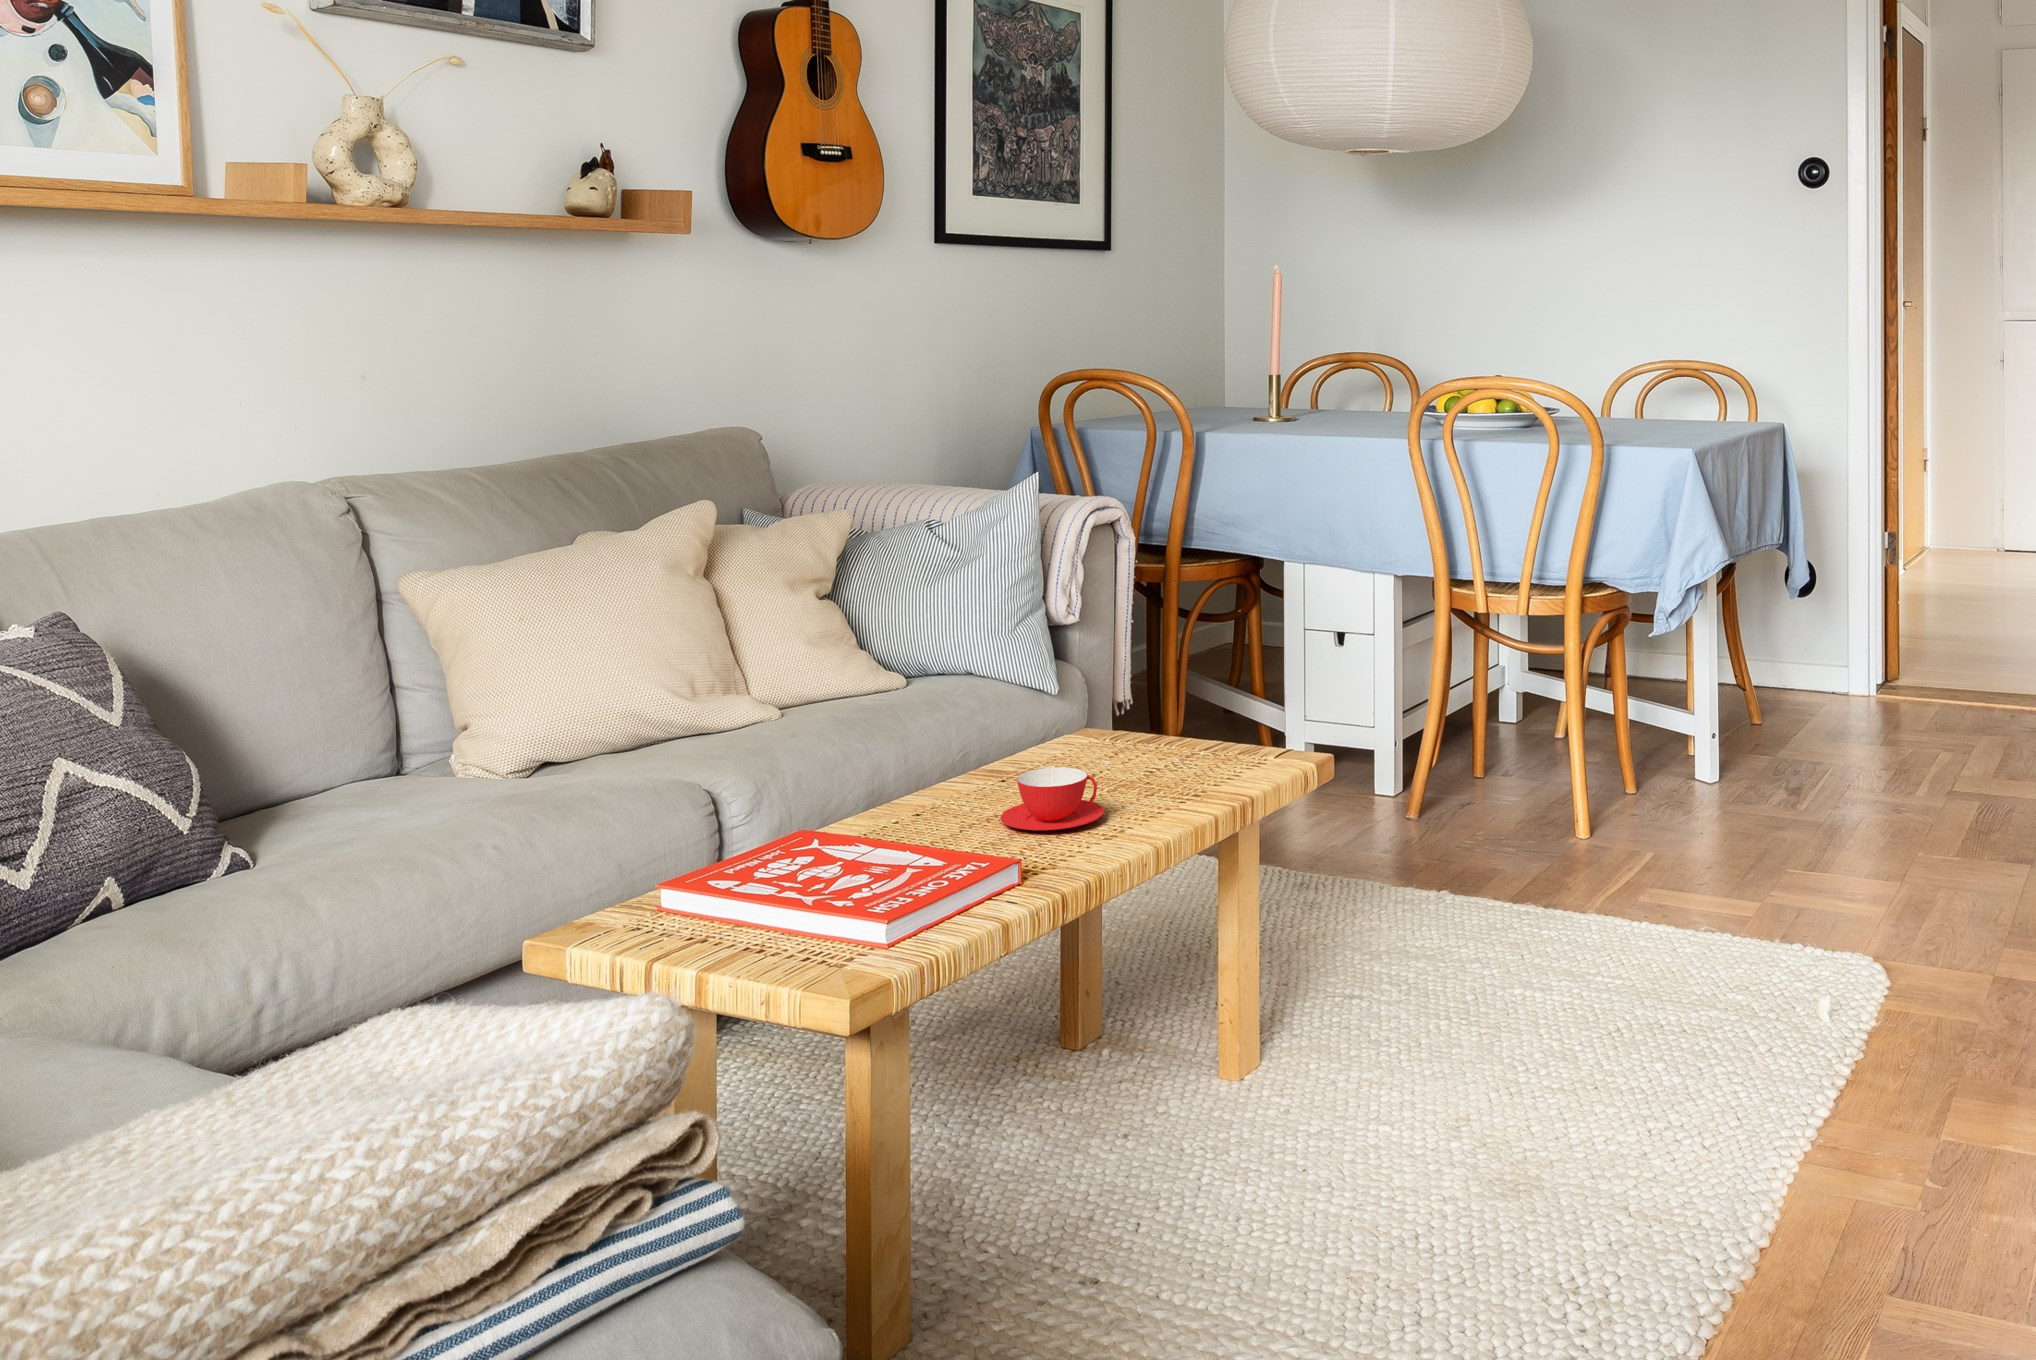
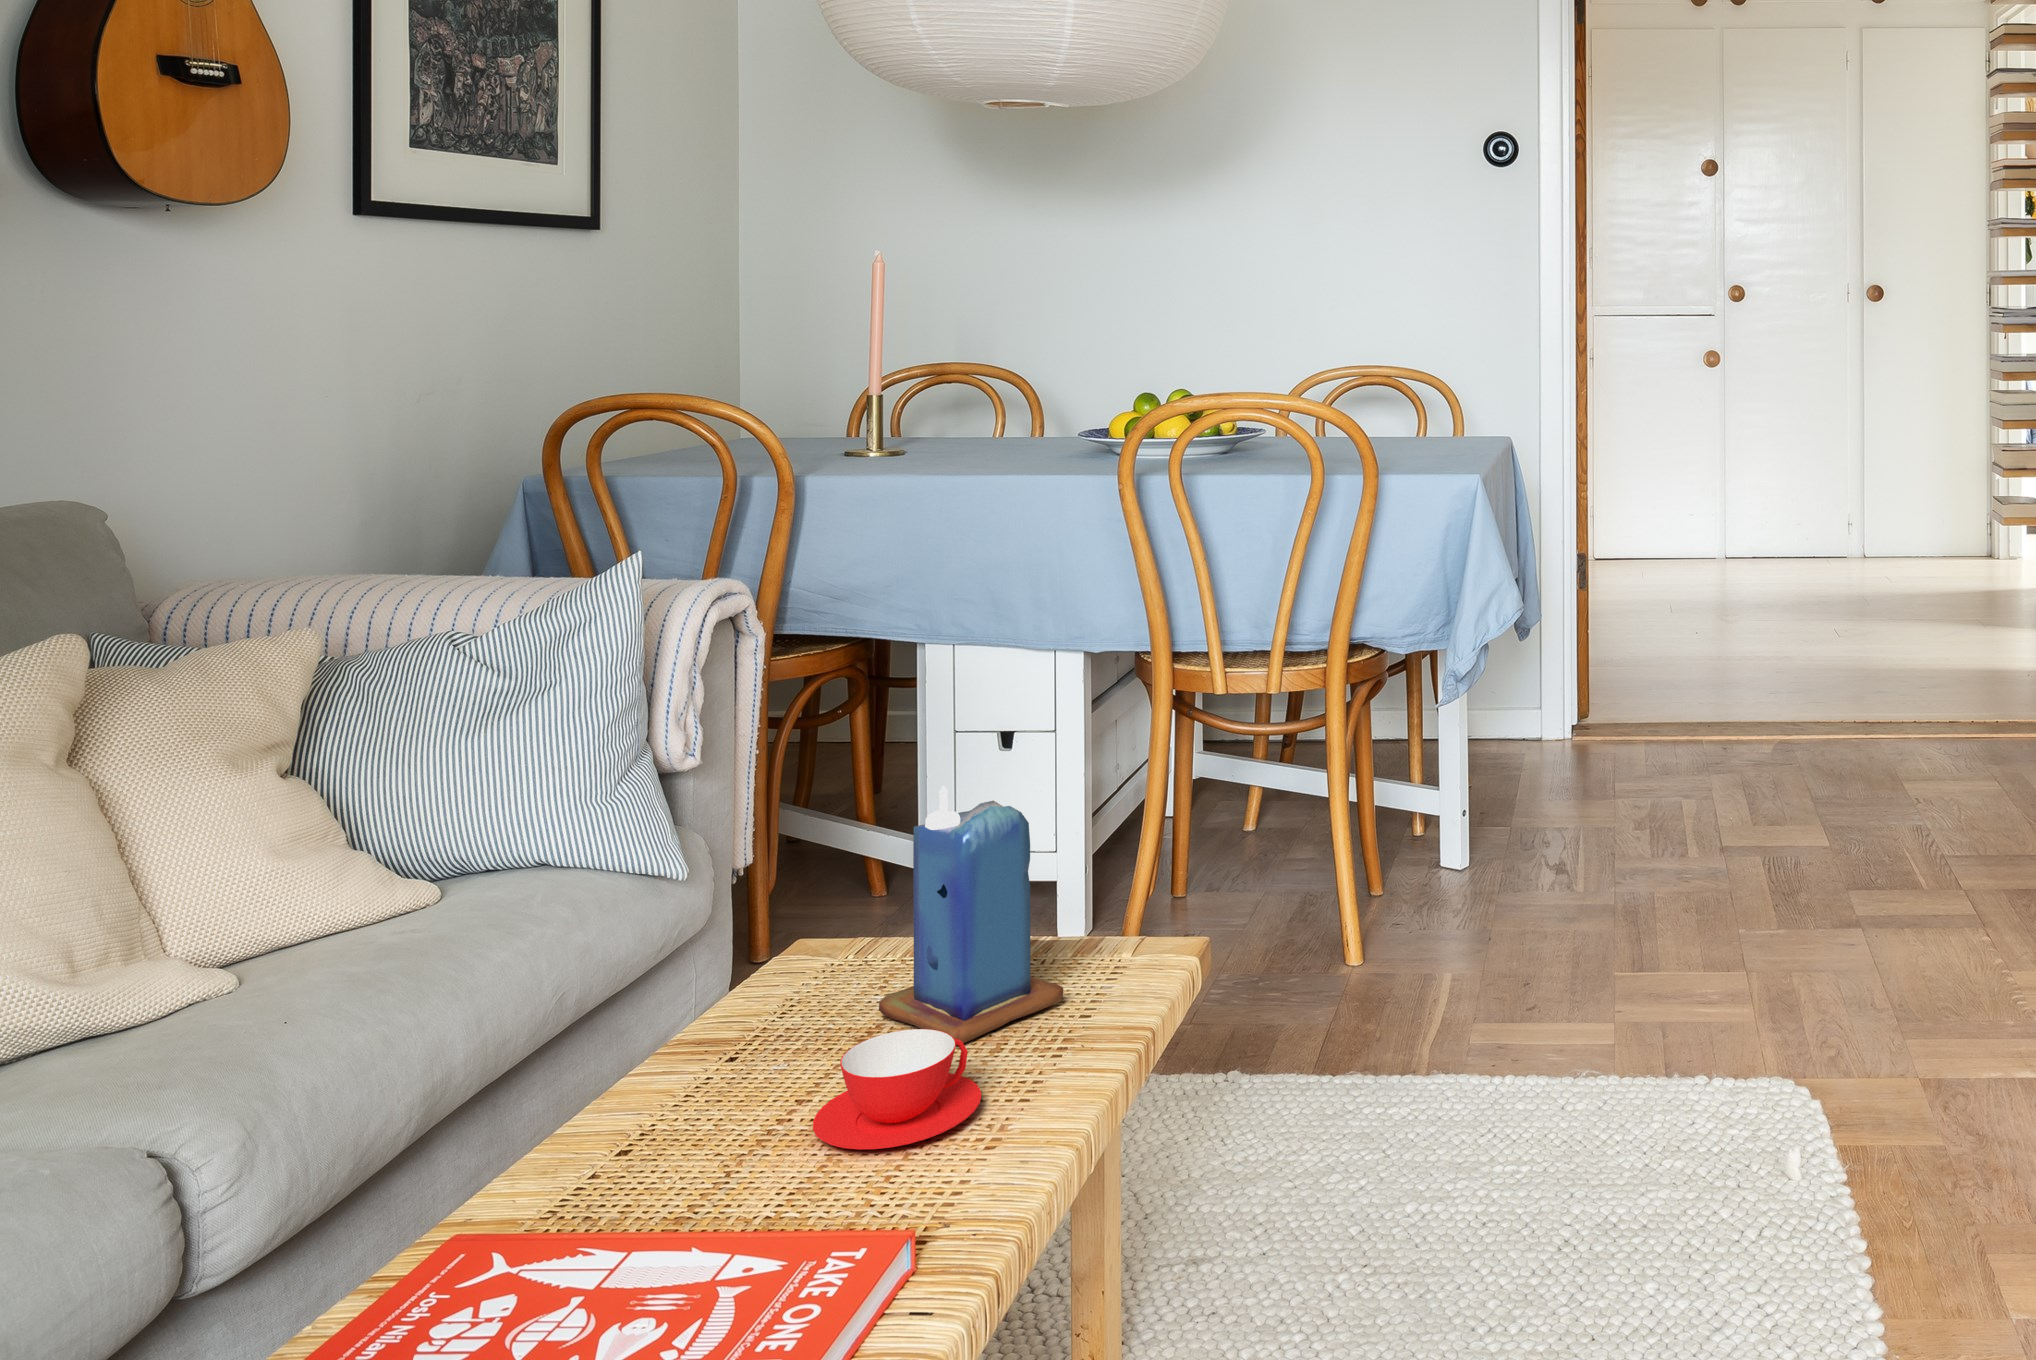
candle: none [1087,621,1197,794] -> present [879,786,1063,1046]

